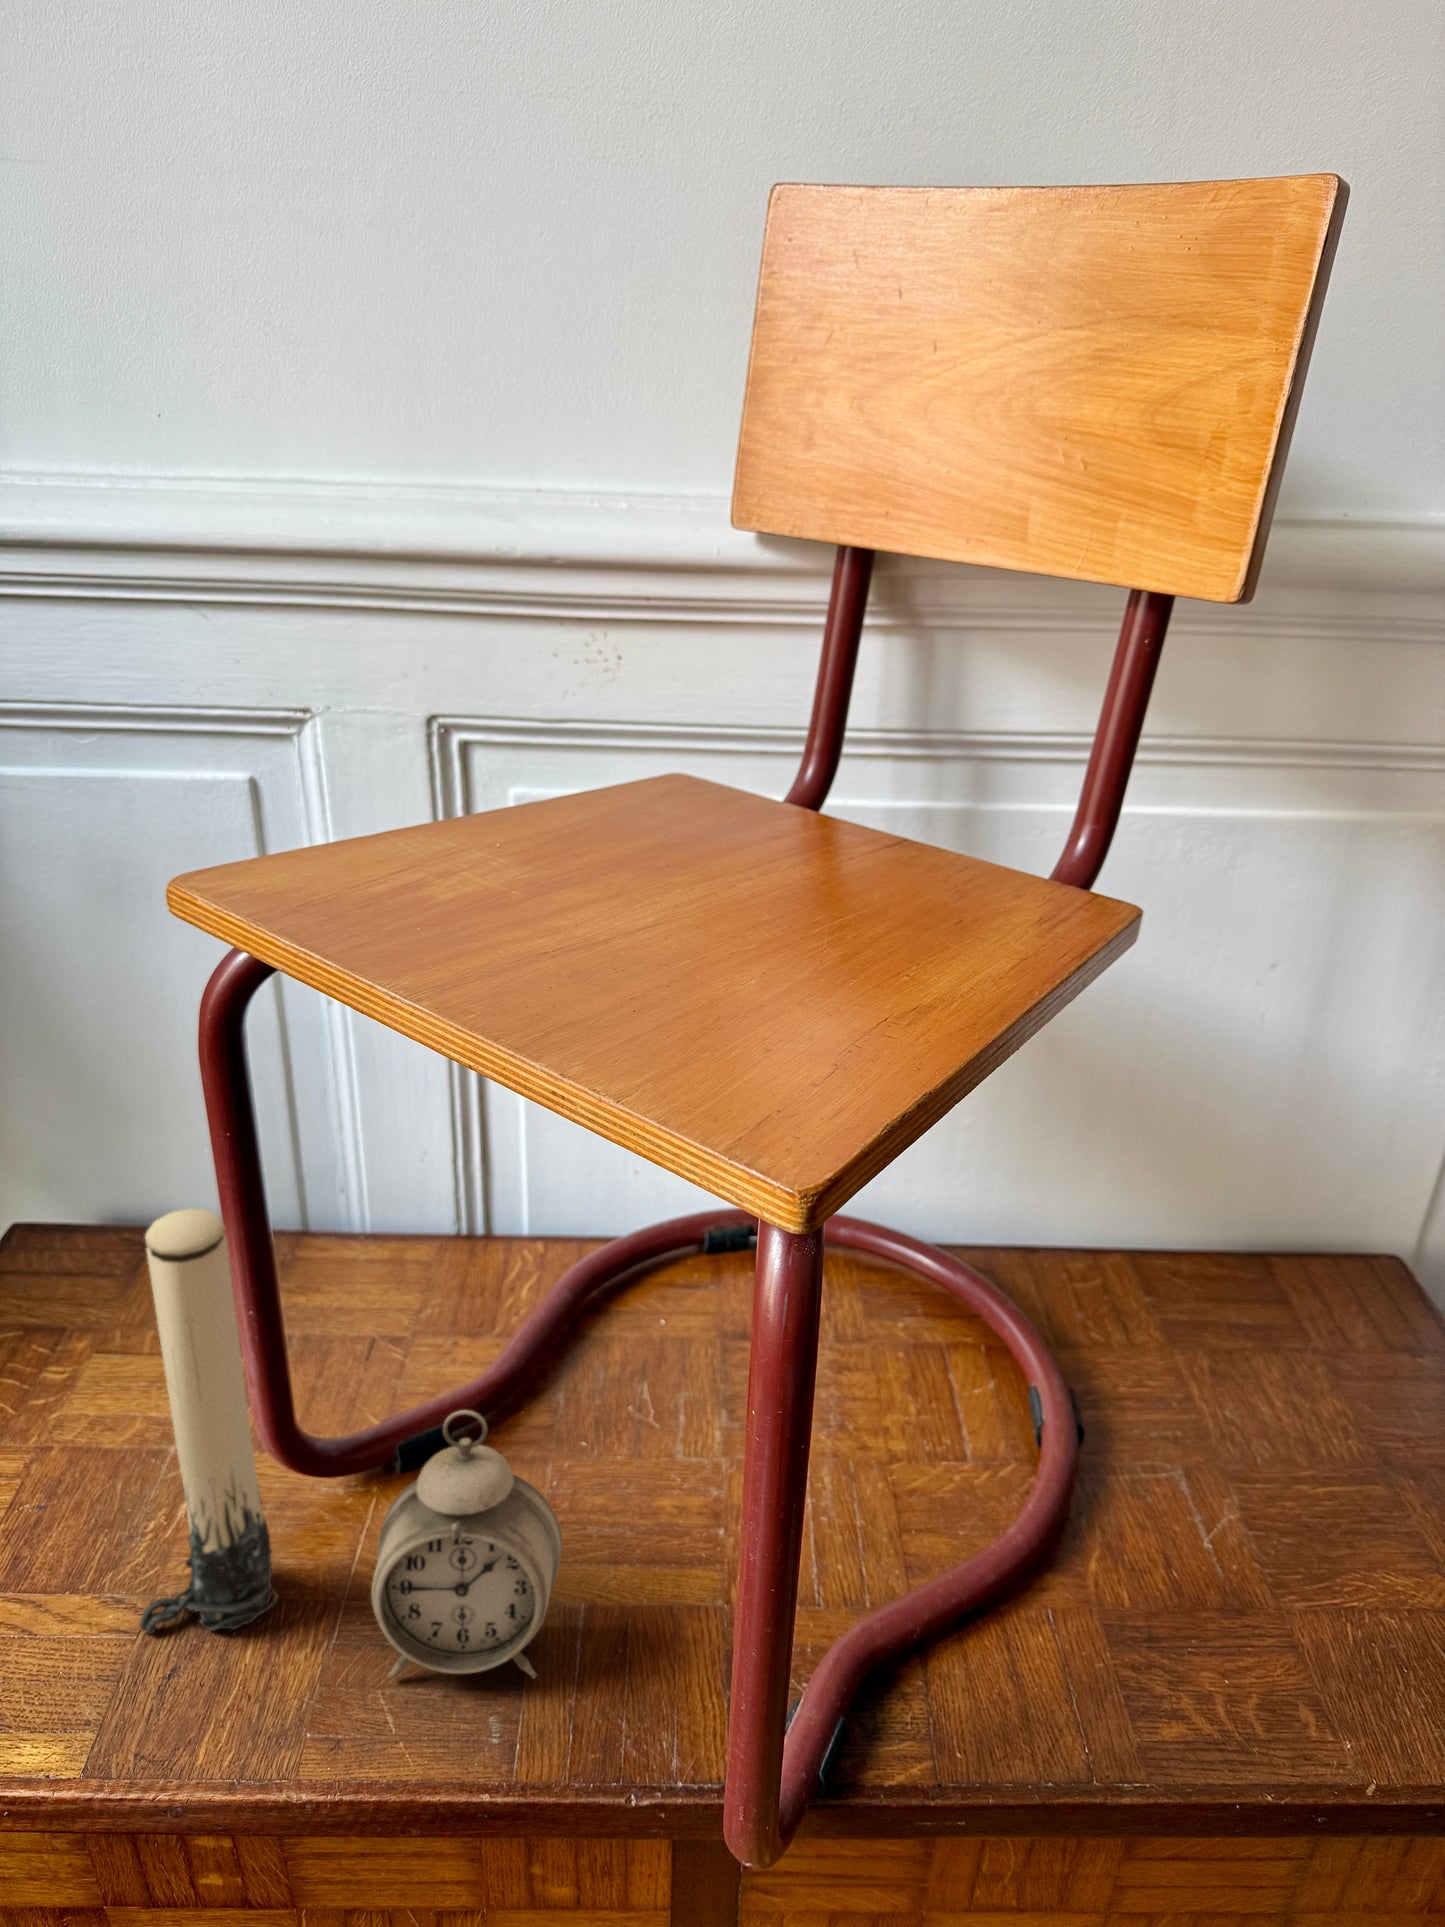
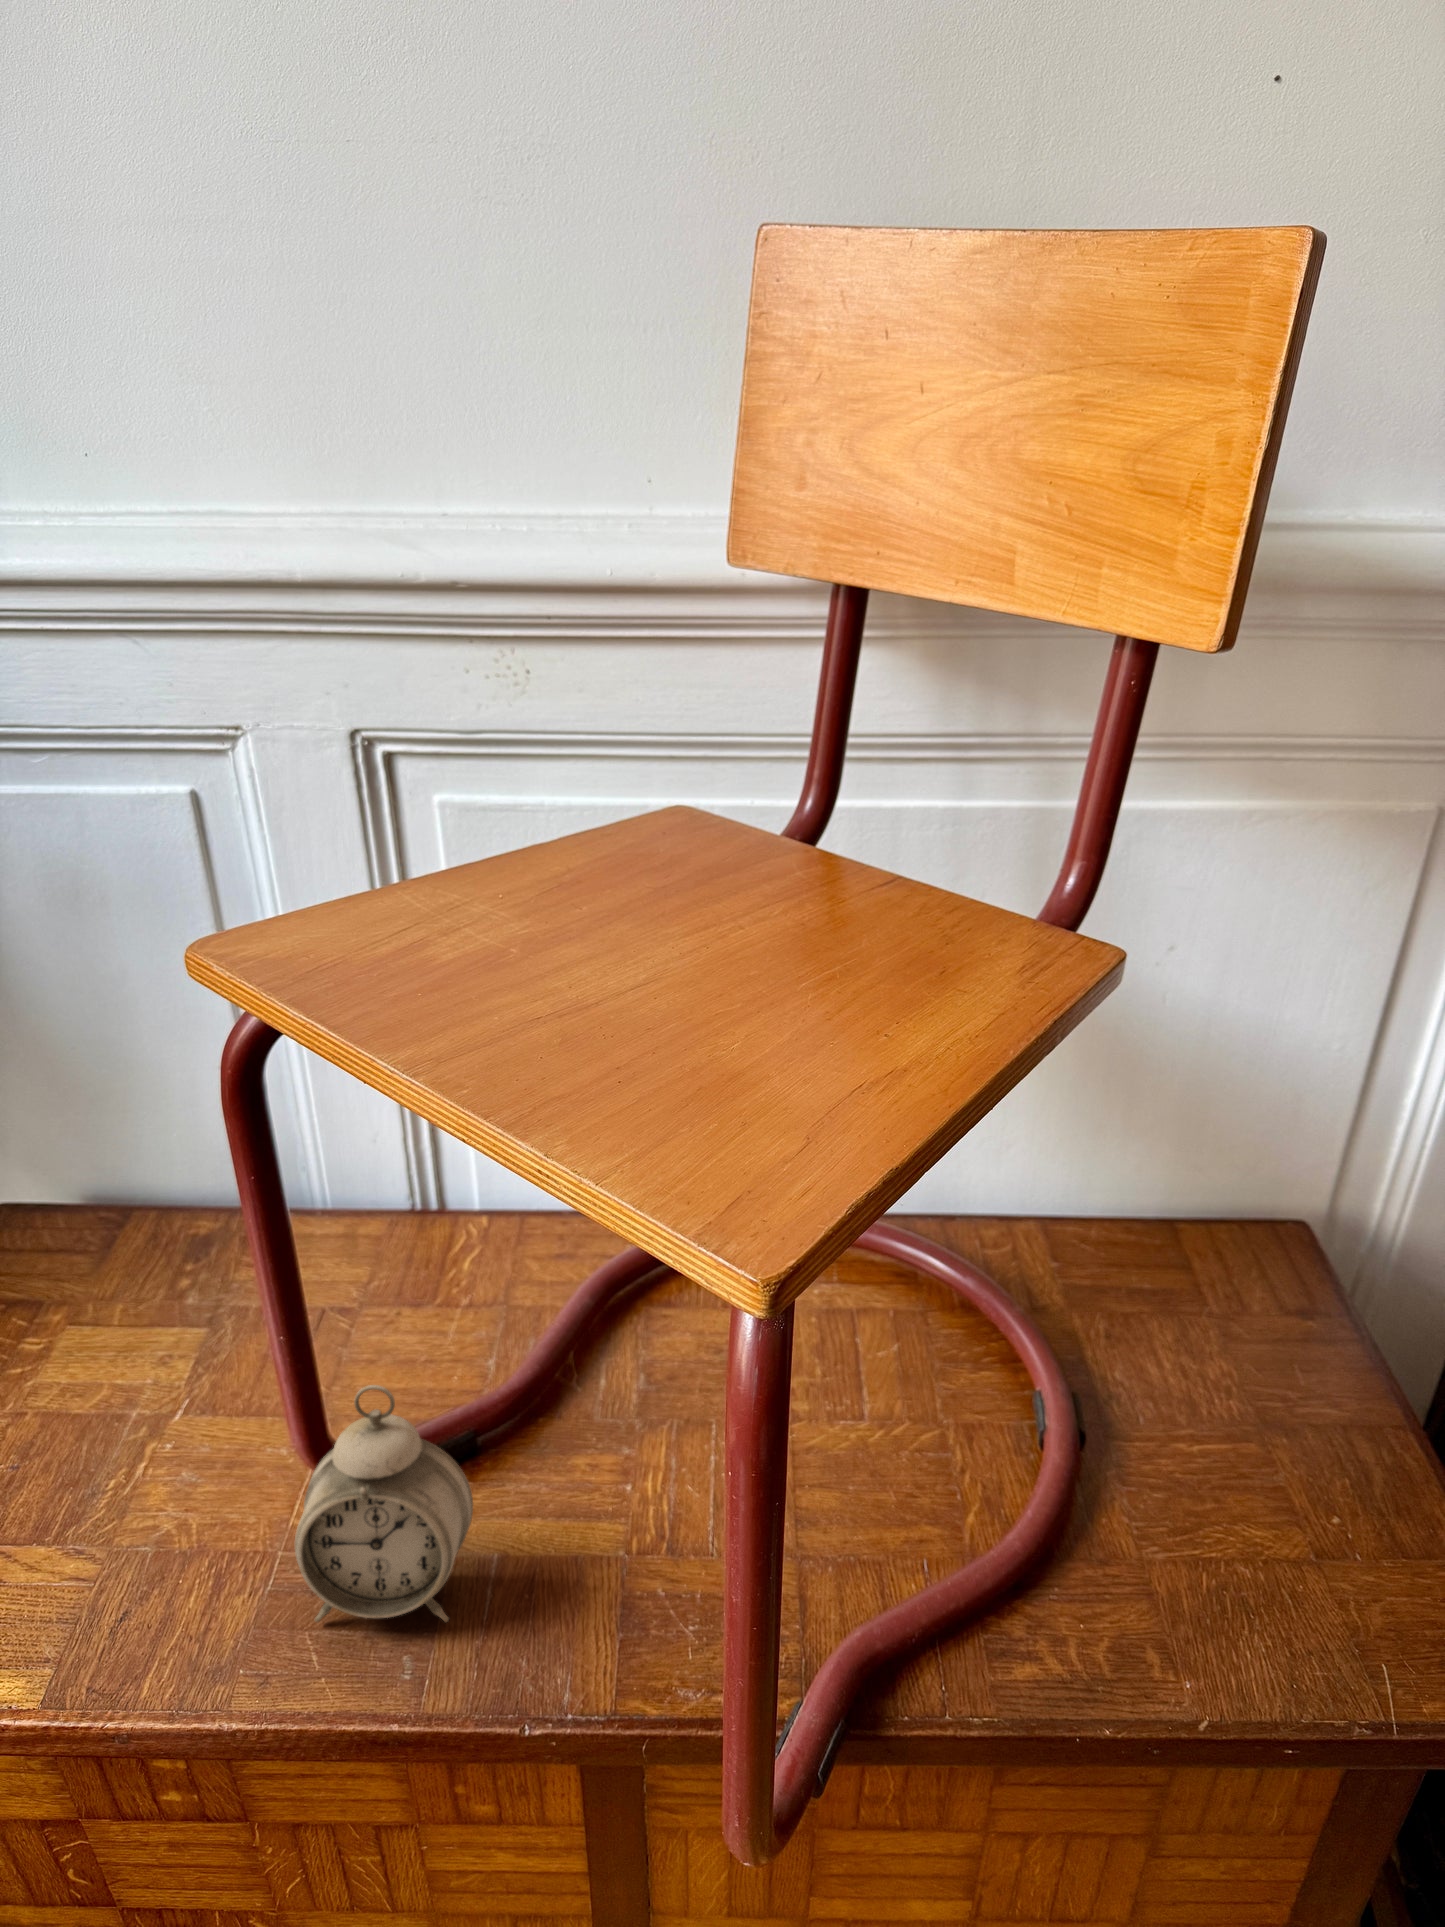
candle: present [140,1208,279,1634] -> none [74,1207,220,1583]

